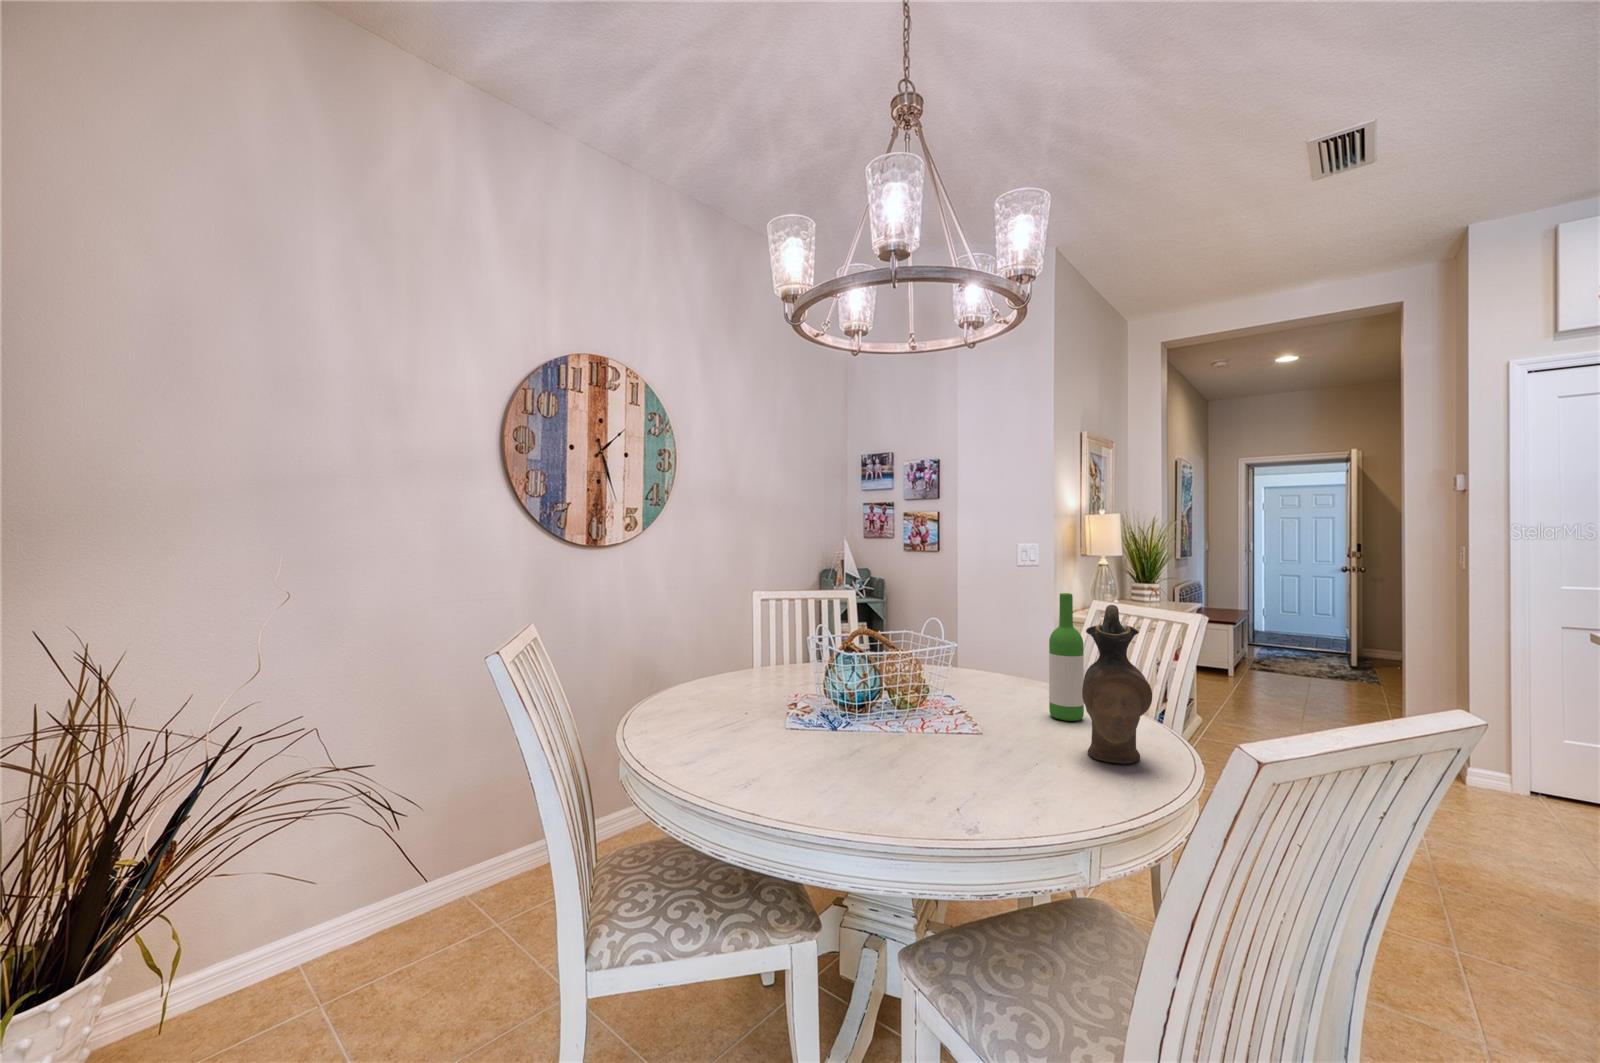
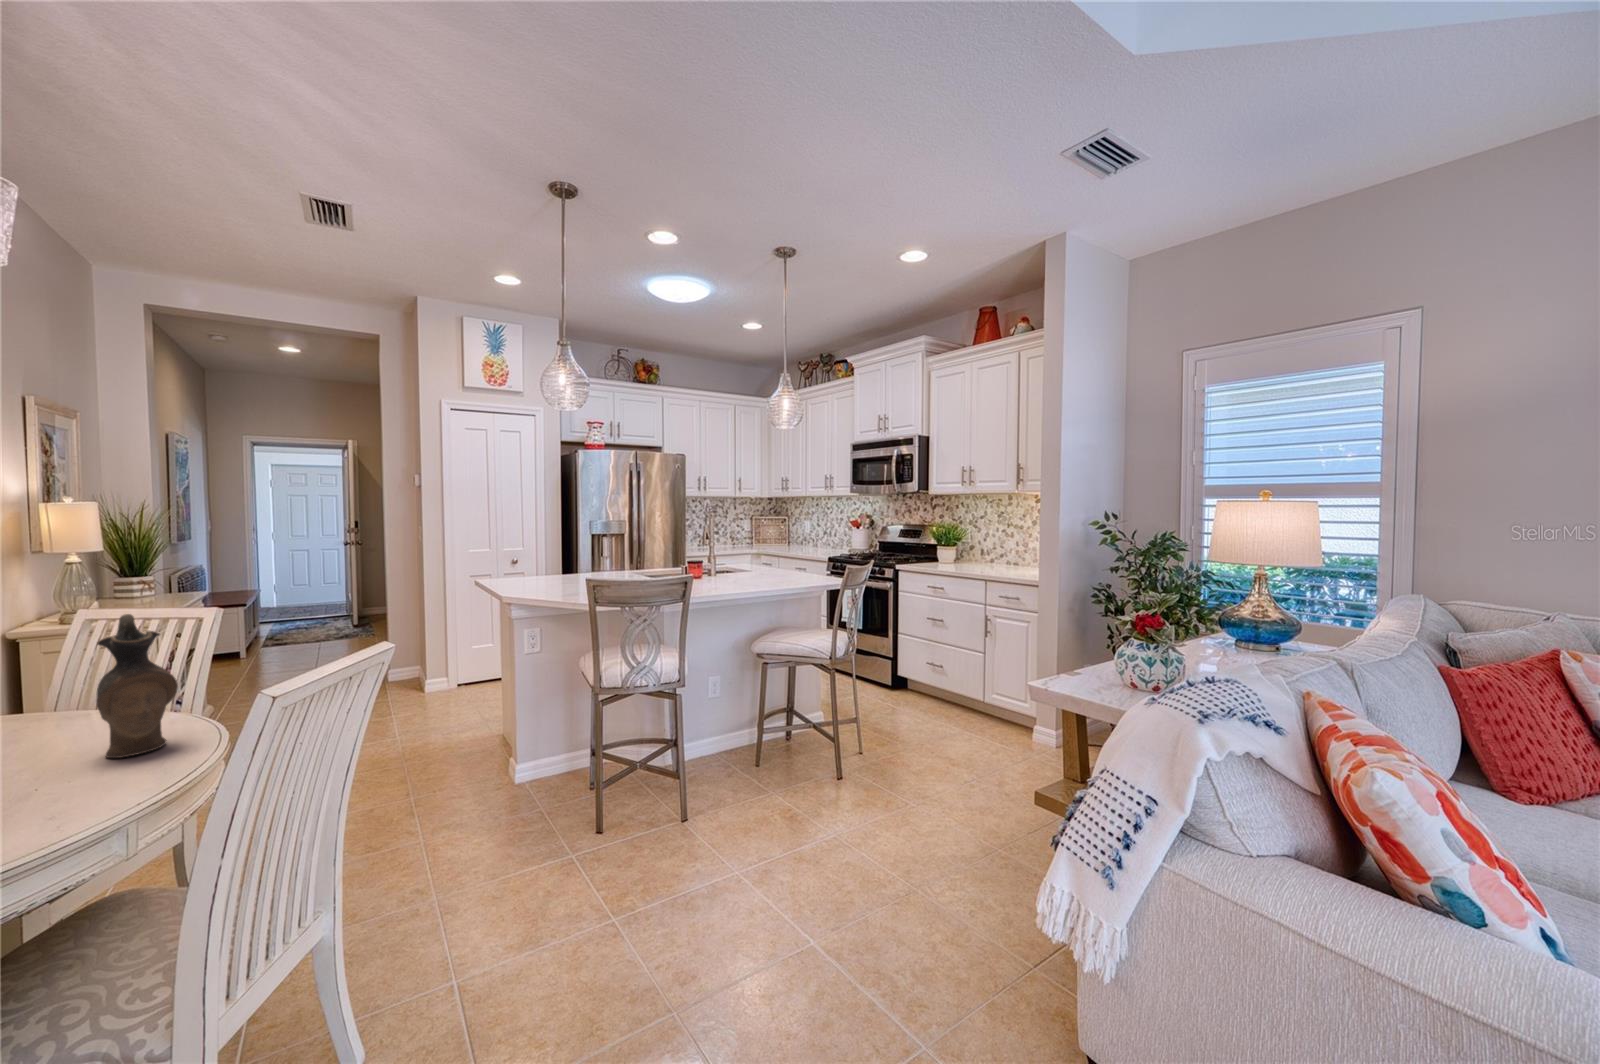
wine bottle: present [1049,593,1084,721] -> none [35,609,89,741]

